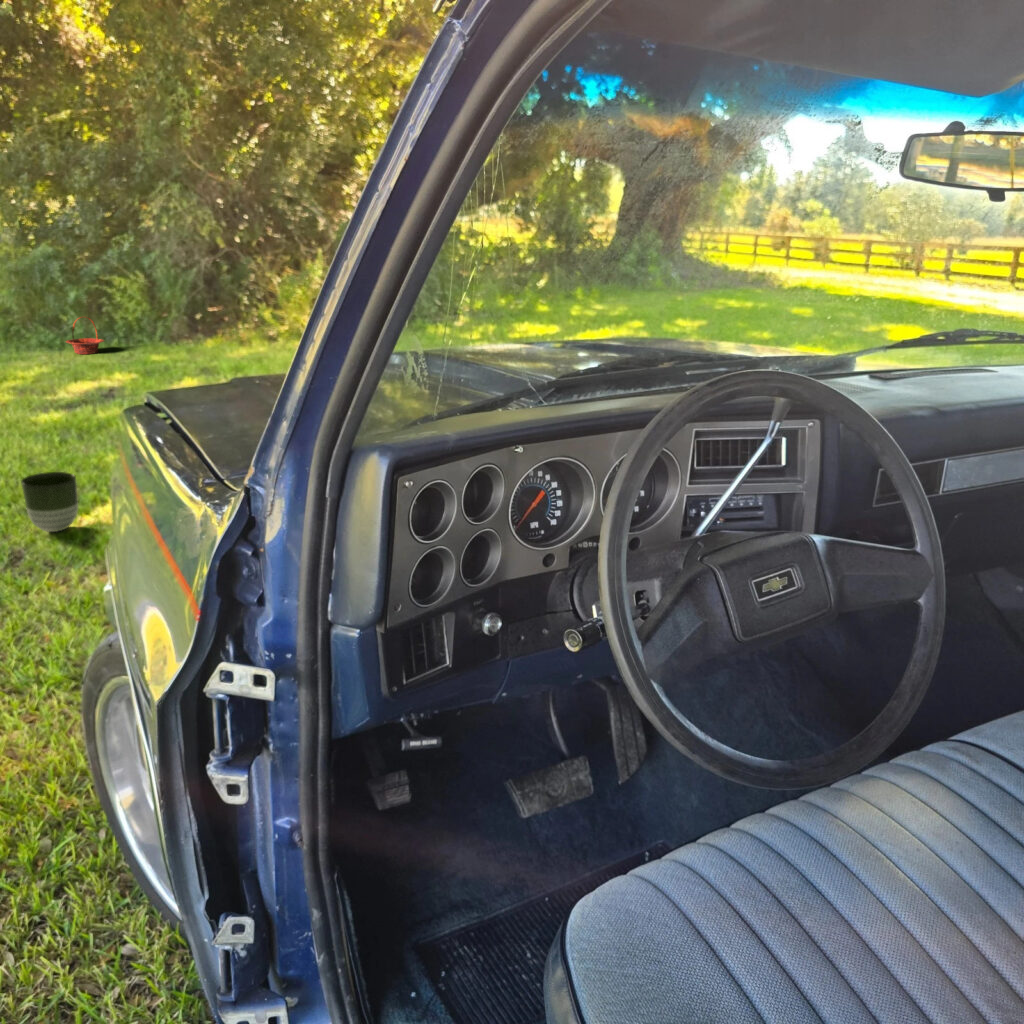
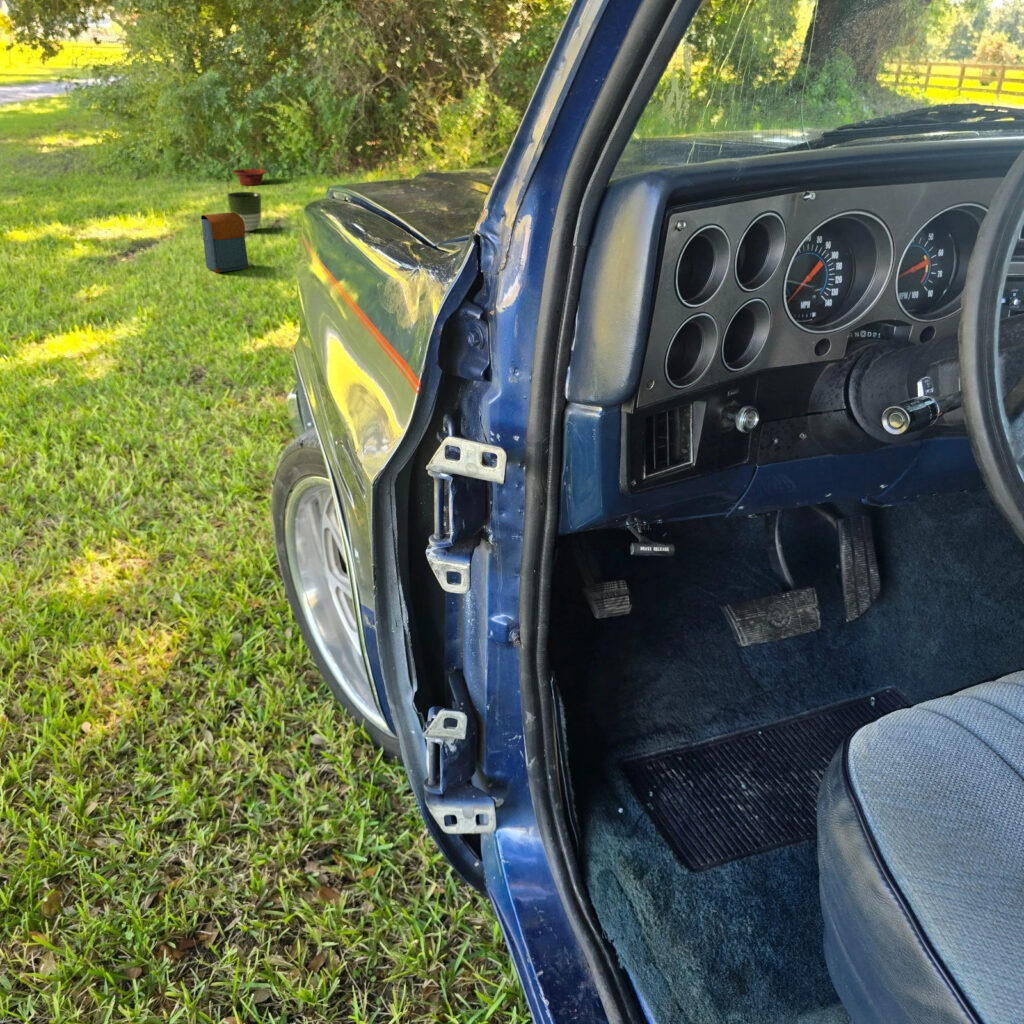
backpack: none [28,388,79,448] -> present [201,212,248,273]
planter: present [21,472,78,532] -> present [228,192,261,231]

